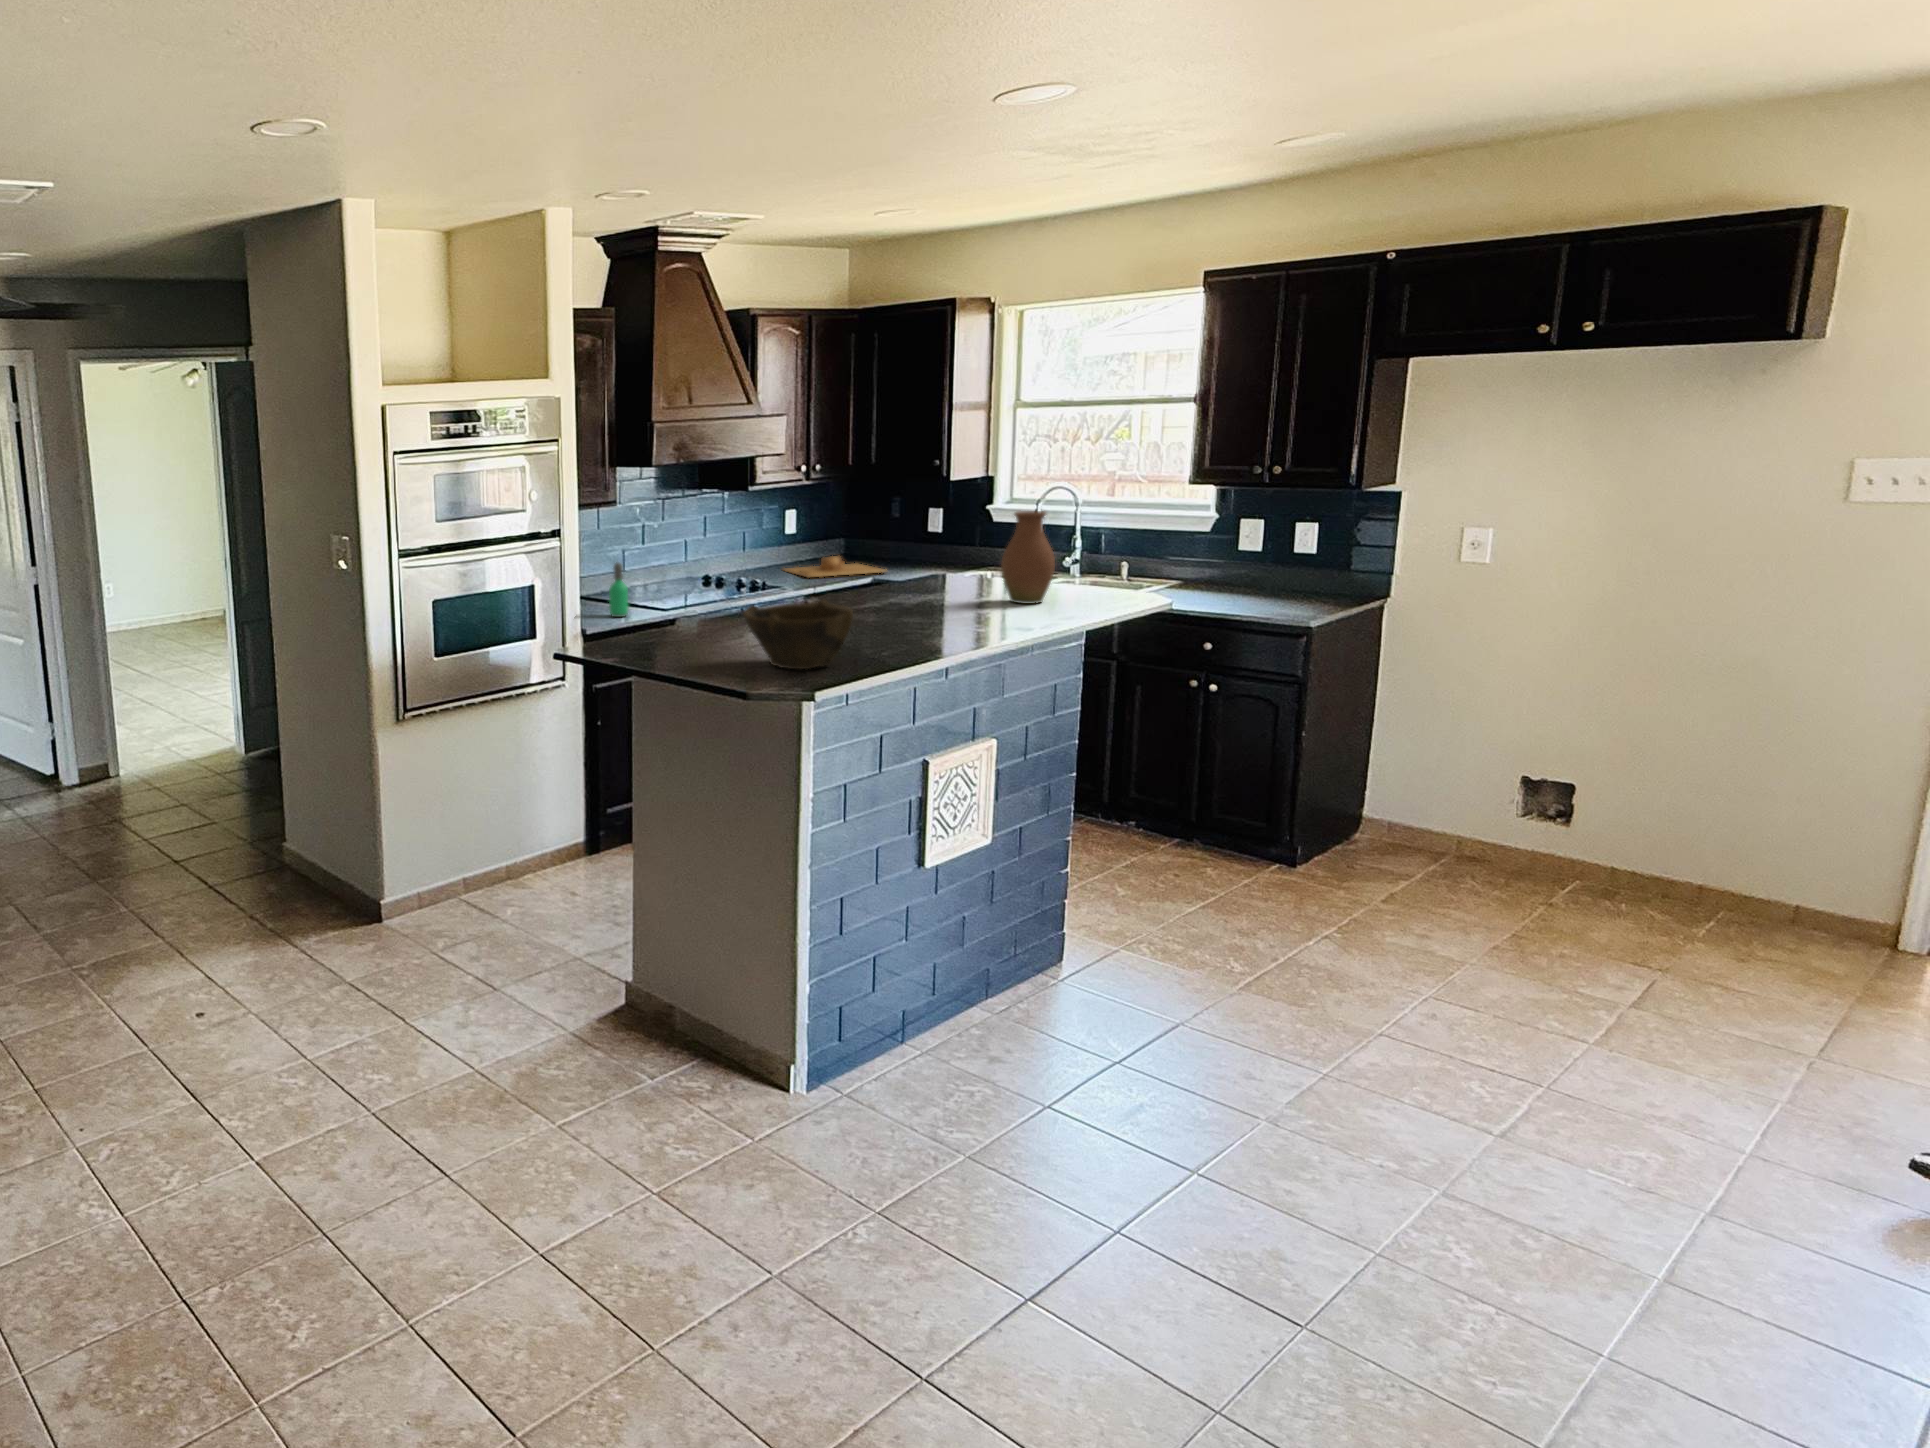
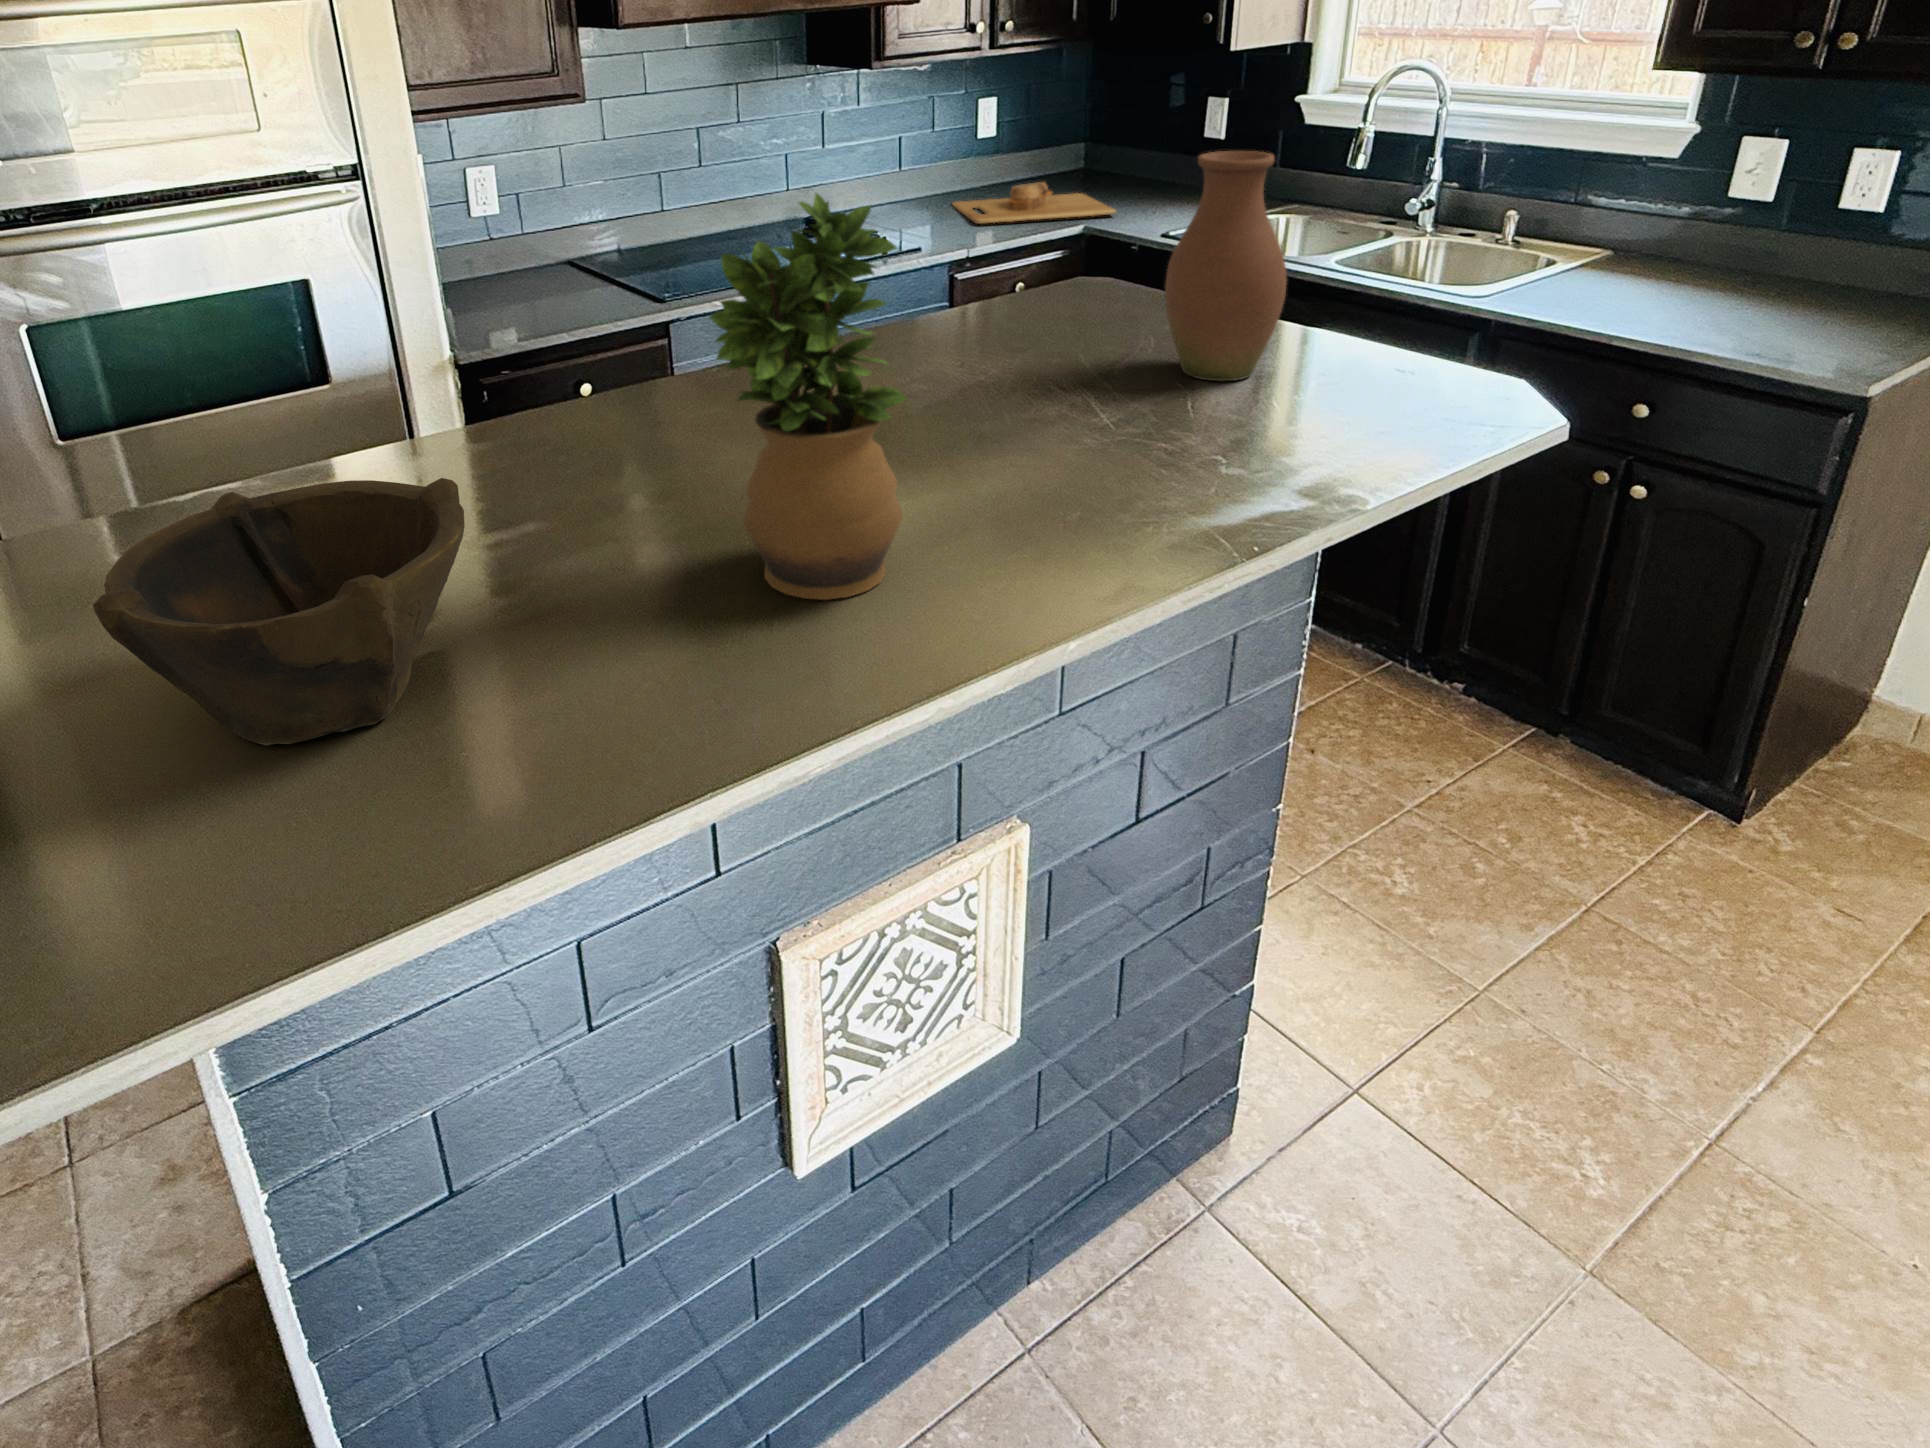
potted plant: none [893,512,964,646] -> present [709,194,906,600]
soap dispenser: present [609,563,628,617] -> none [546,213,586,316]

